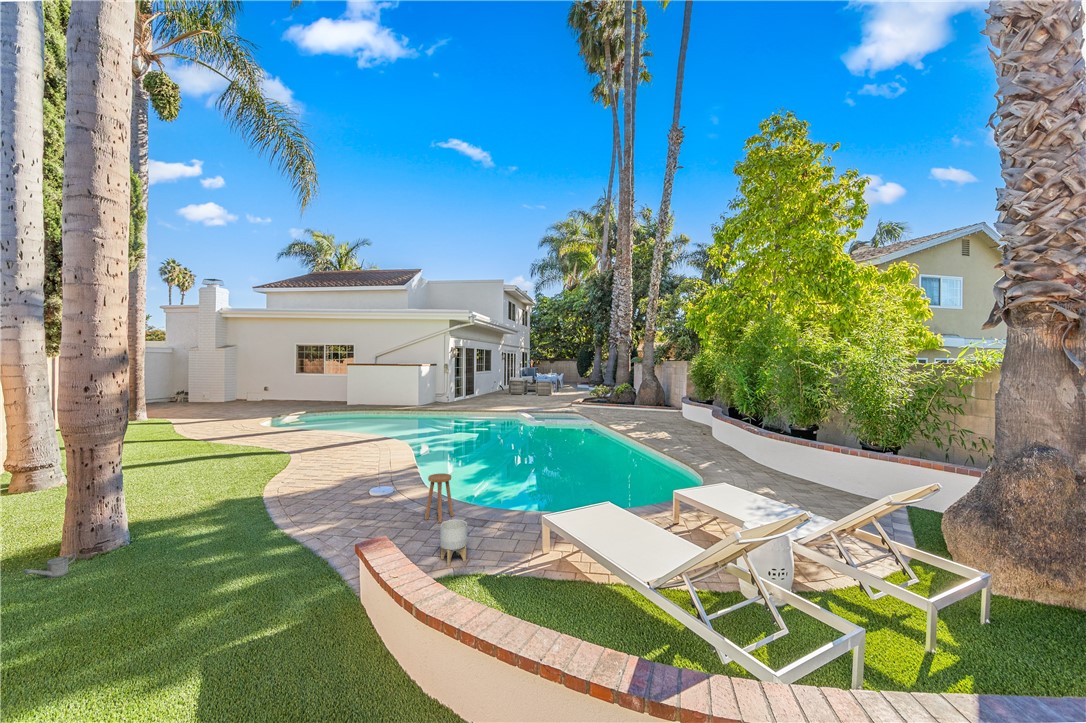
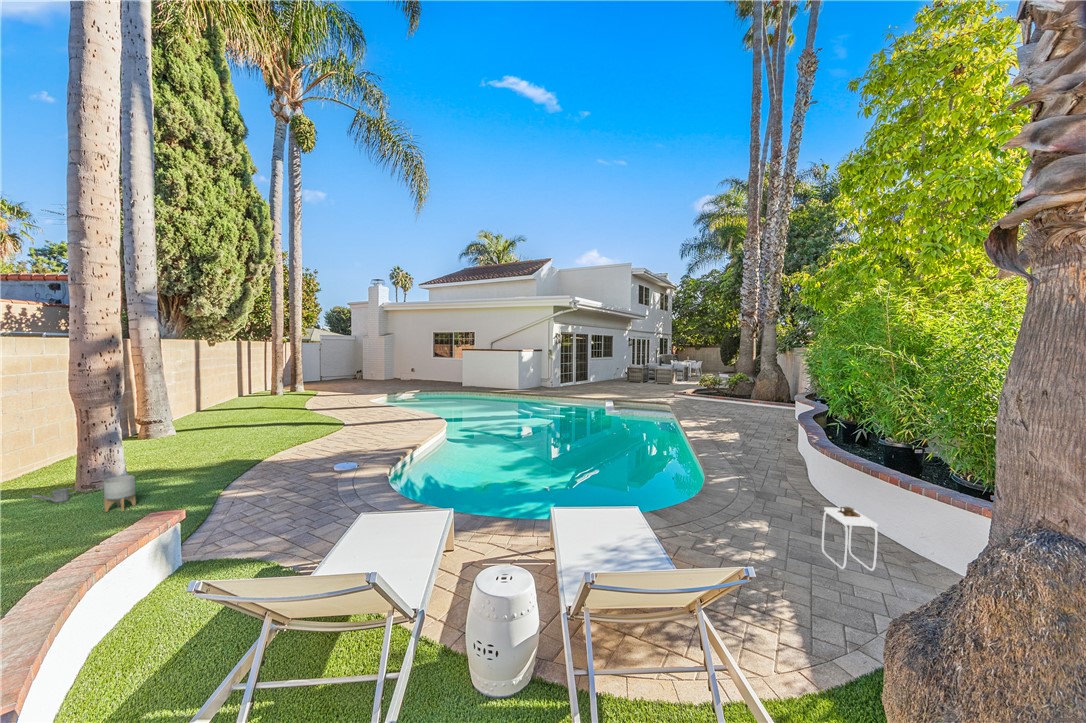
side table: none [800,459,836,497] -> present [822,507,878,571]
stool: present [425,473,454,523] -> none [329,459,357,509]
planter: present [440,520,467,566] -> present [104,475,136,512]

